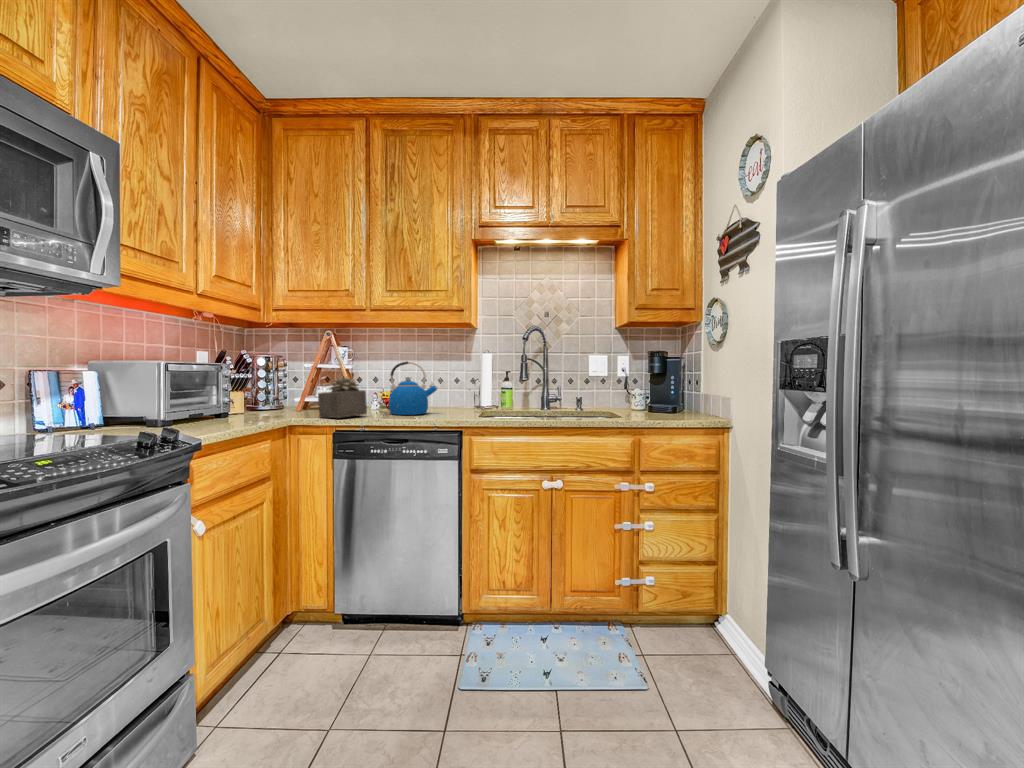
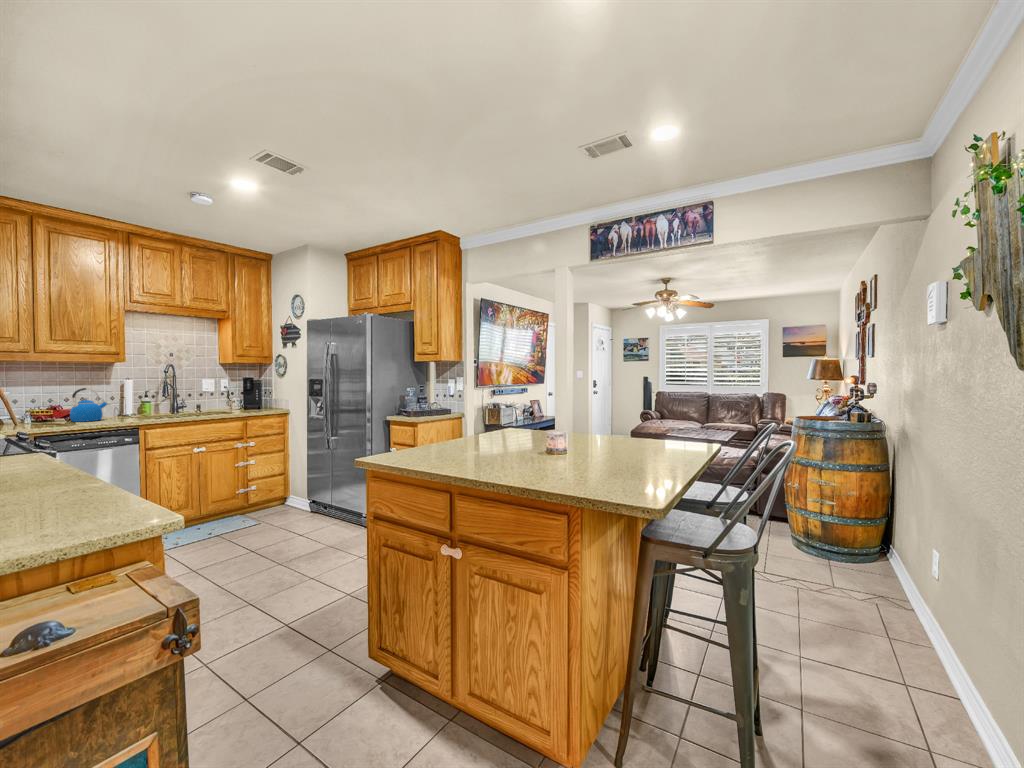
succulent plant: present [318,377,367,418] -> none [24,400,62,427]

